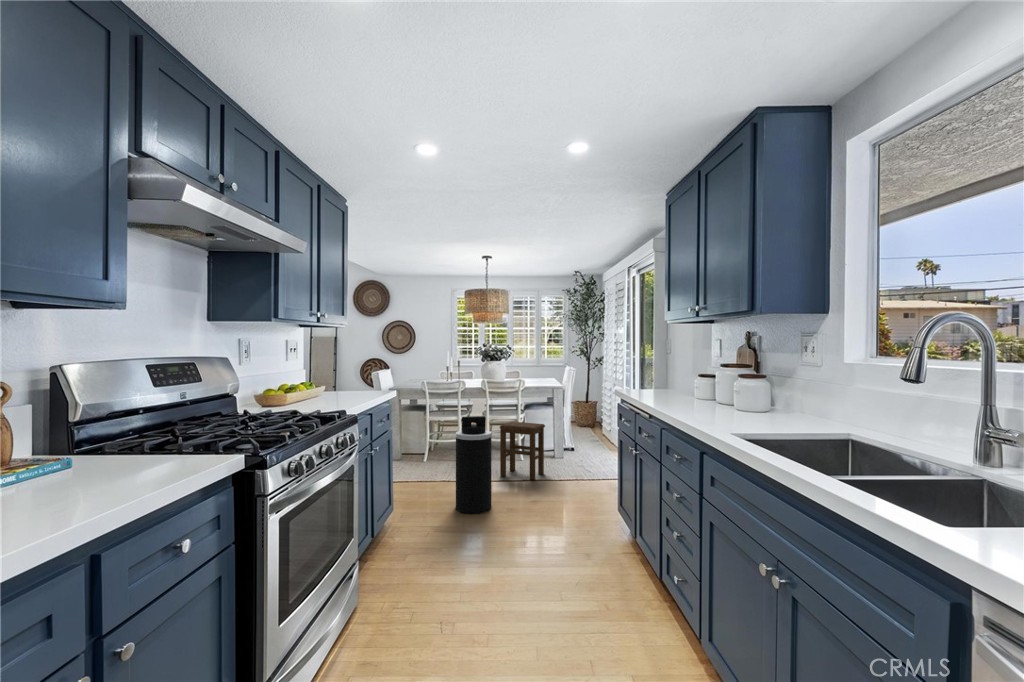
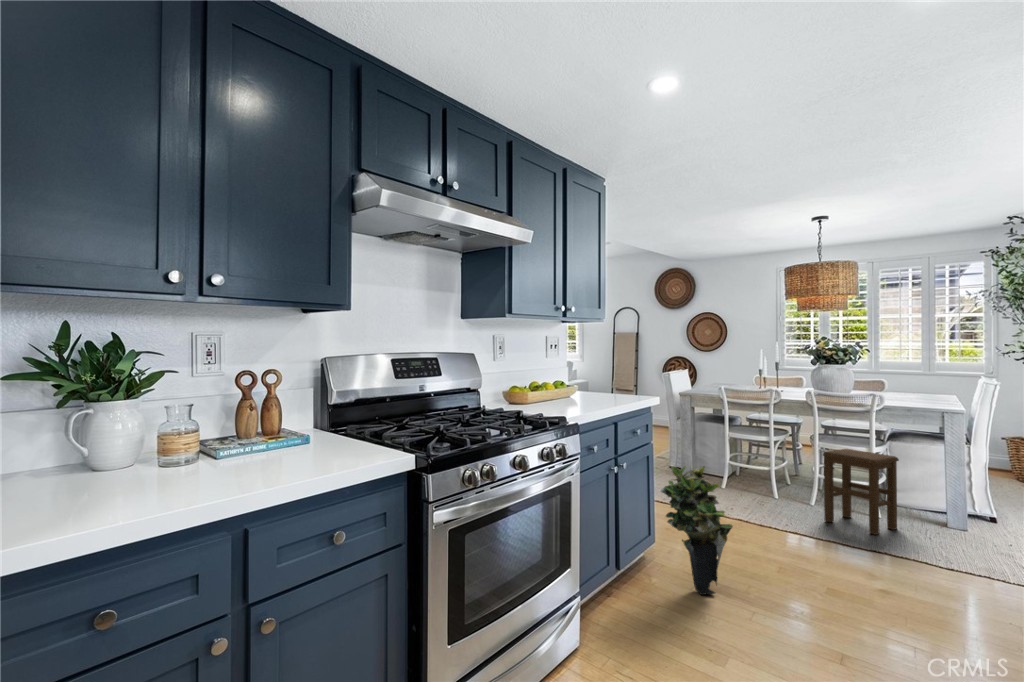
trash can: present [456,416,492,514] -> none [742,434,793,565]
potted plant: none [405,445,461,548] -> present [661,466,733,595]

